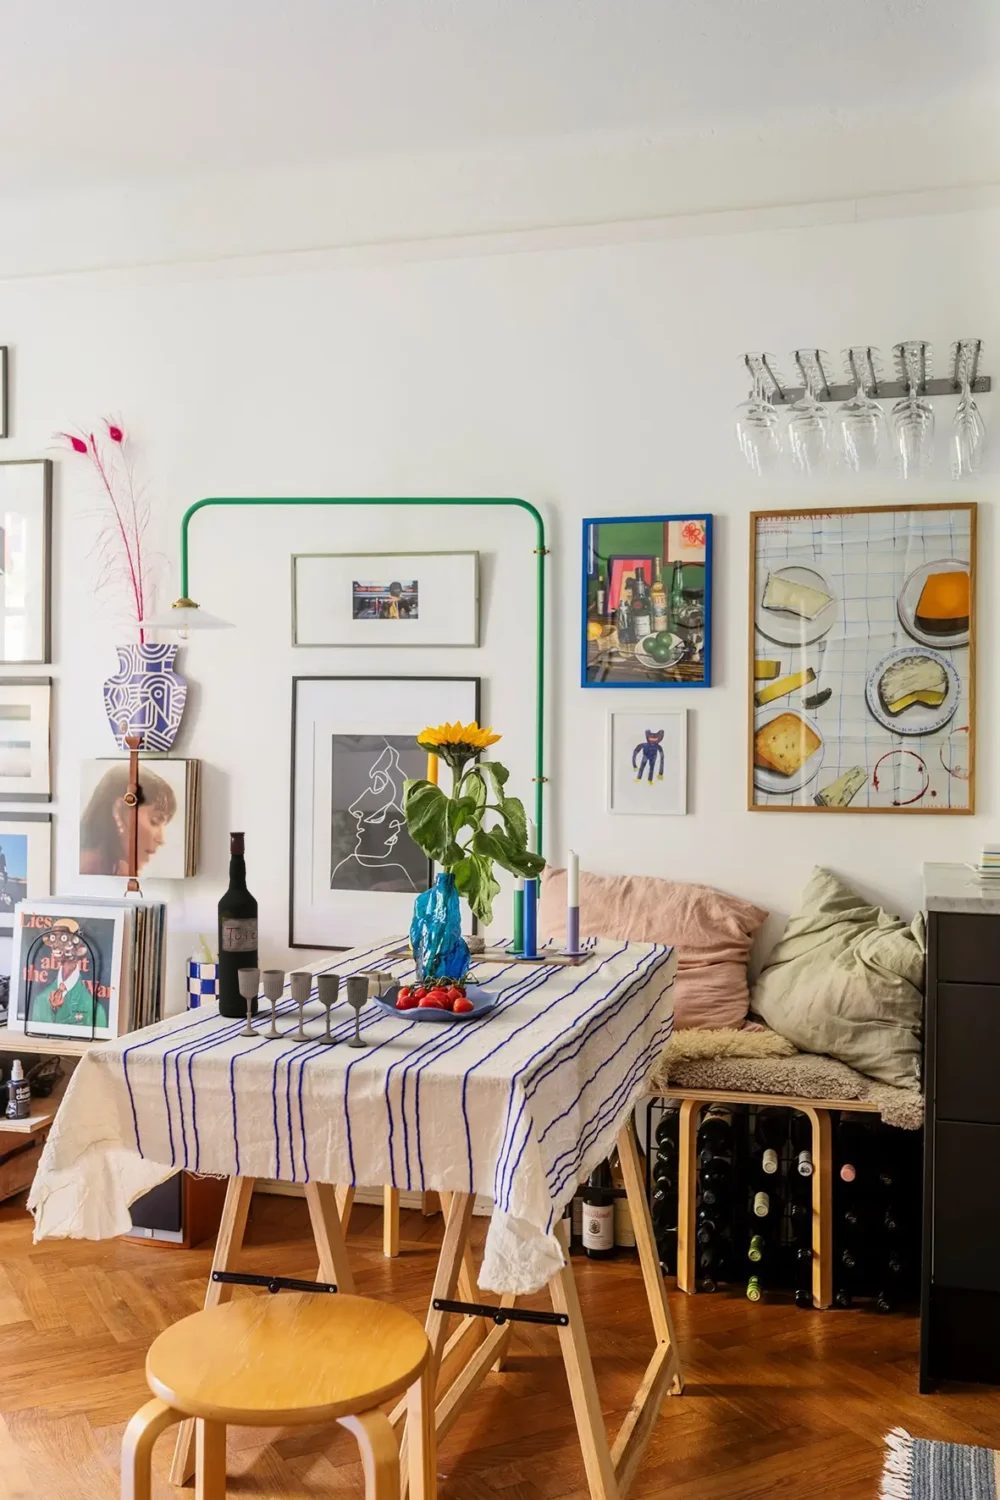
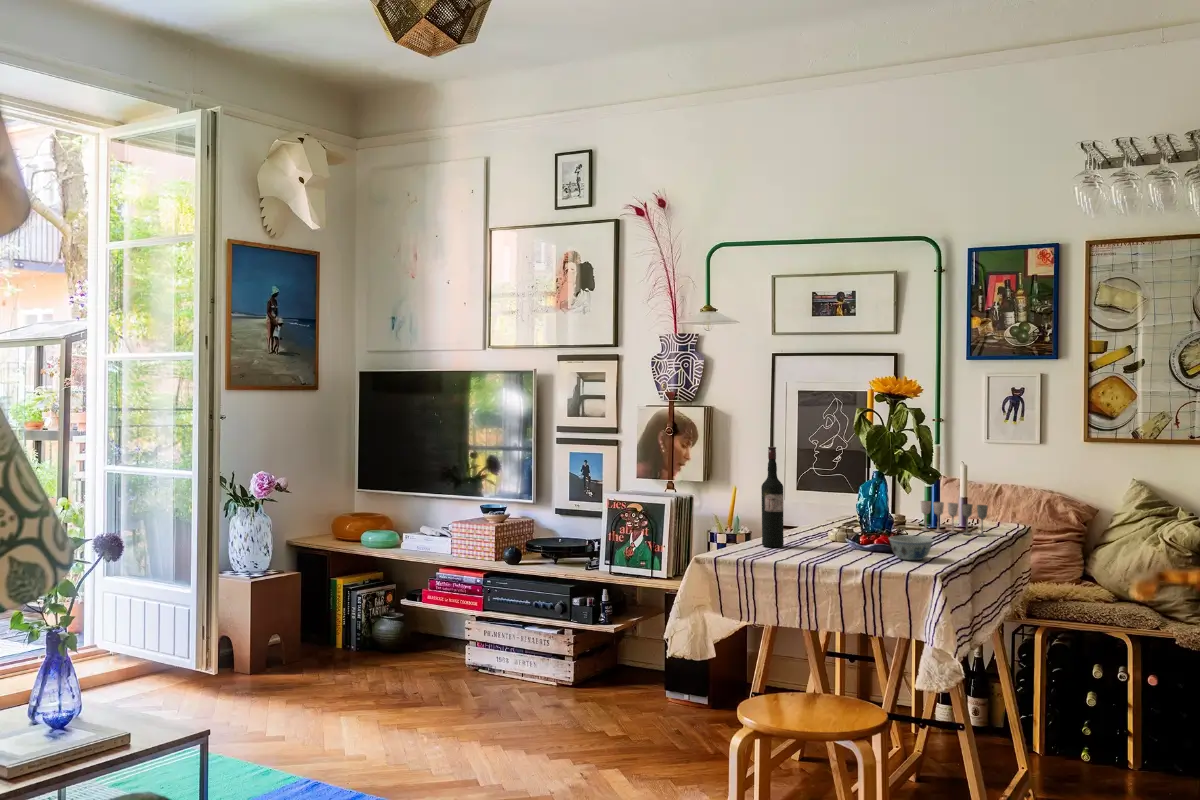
wine glass: present [238,968,369,1046] -> present [921,501,988,536]
bowl: none [440,988,517,1035] -> present [889,536,933,560]

